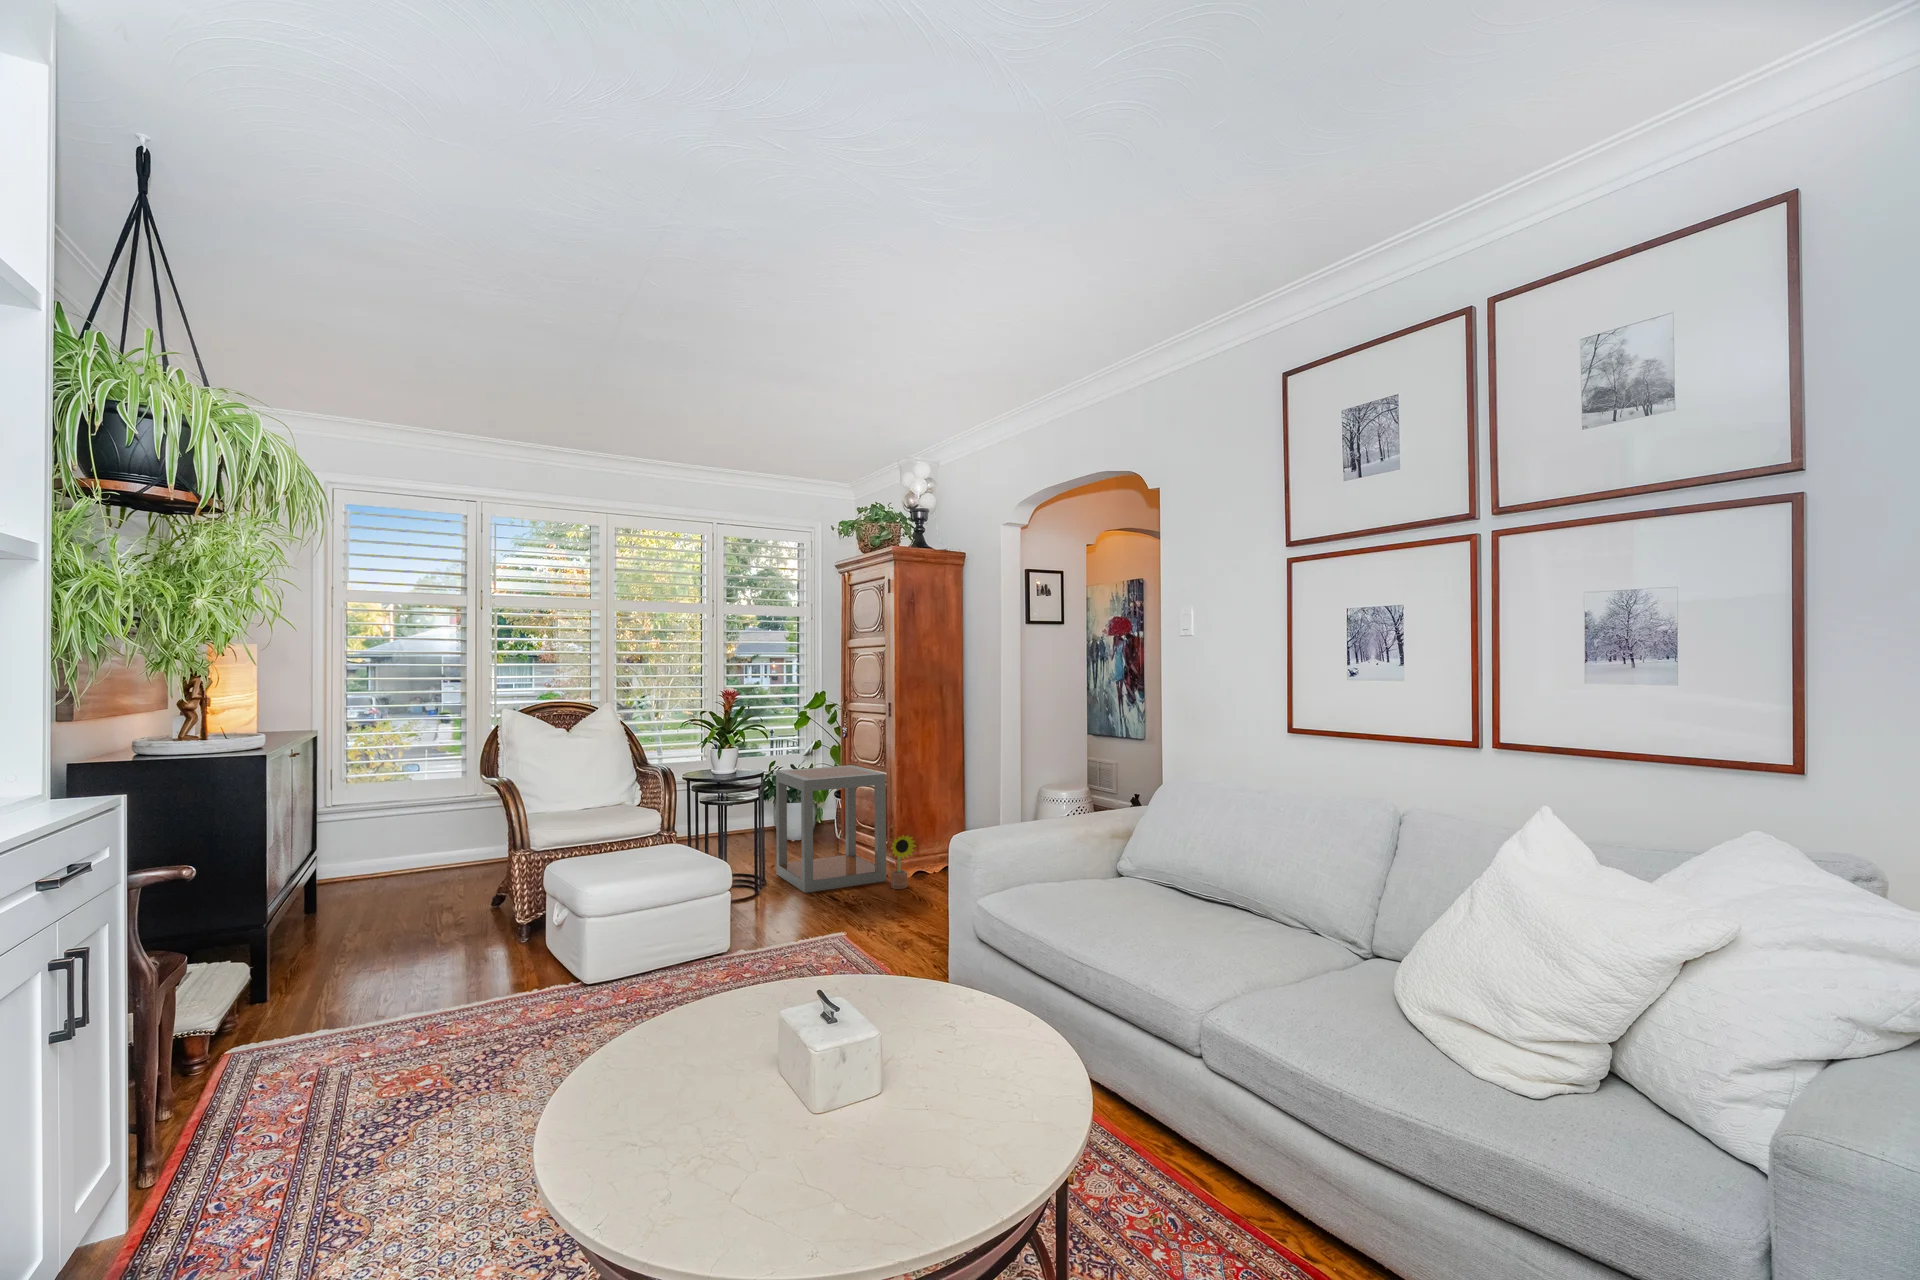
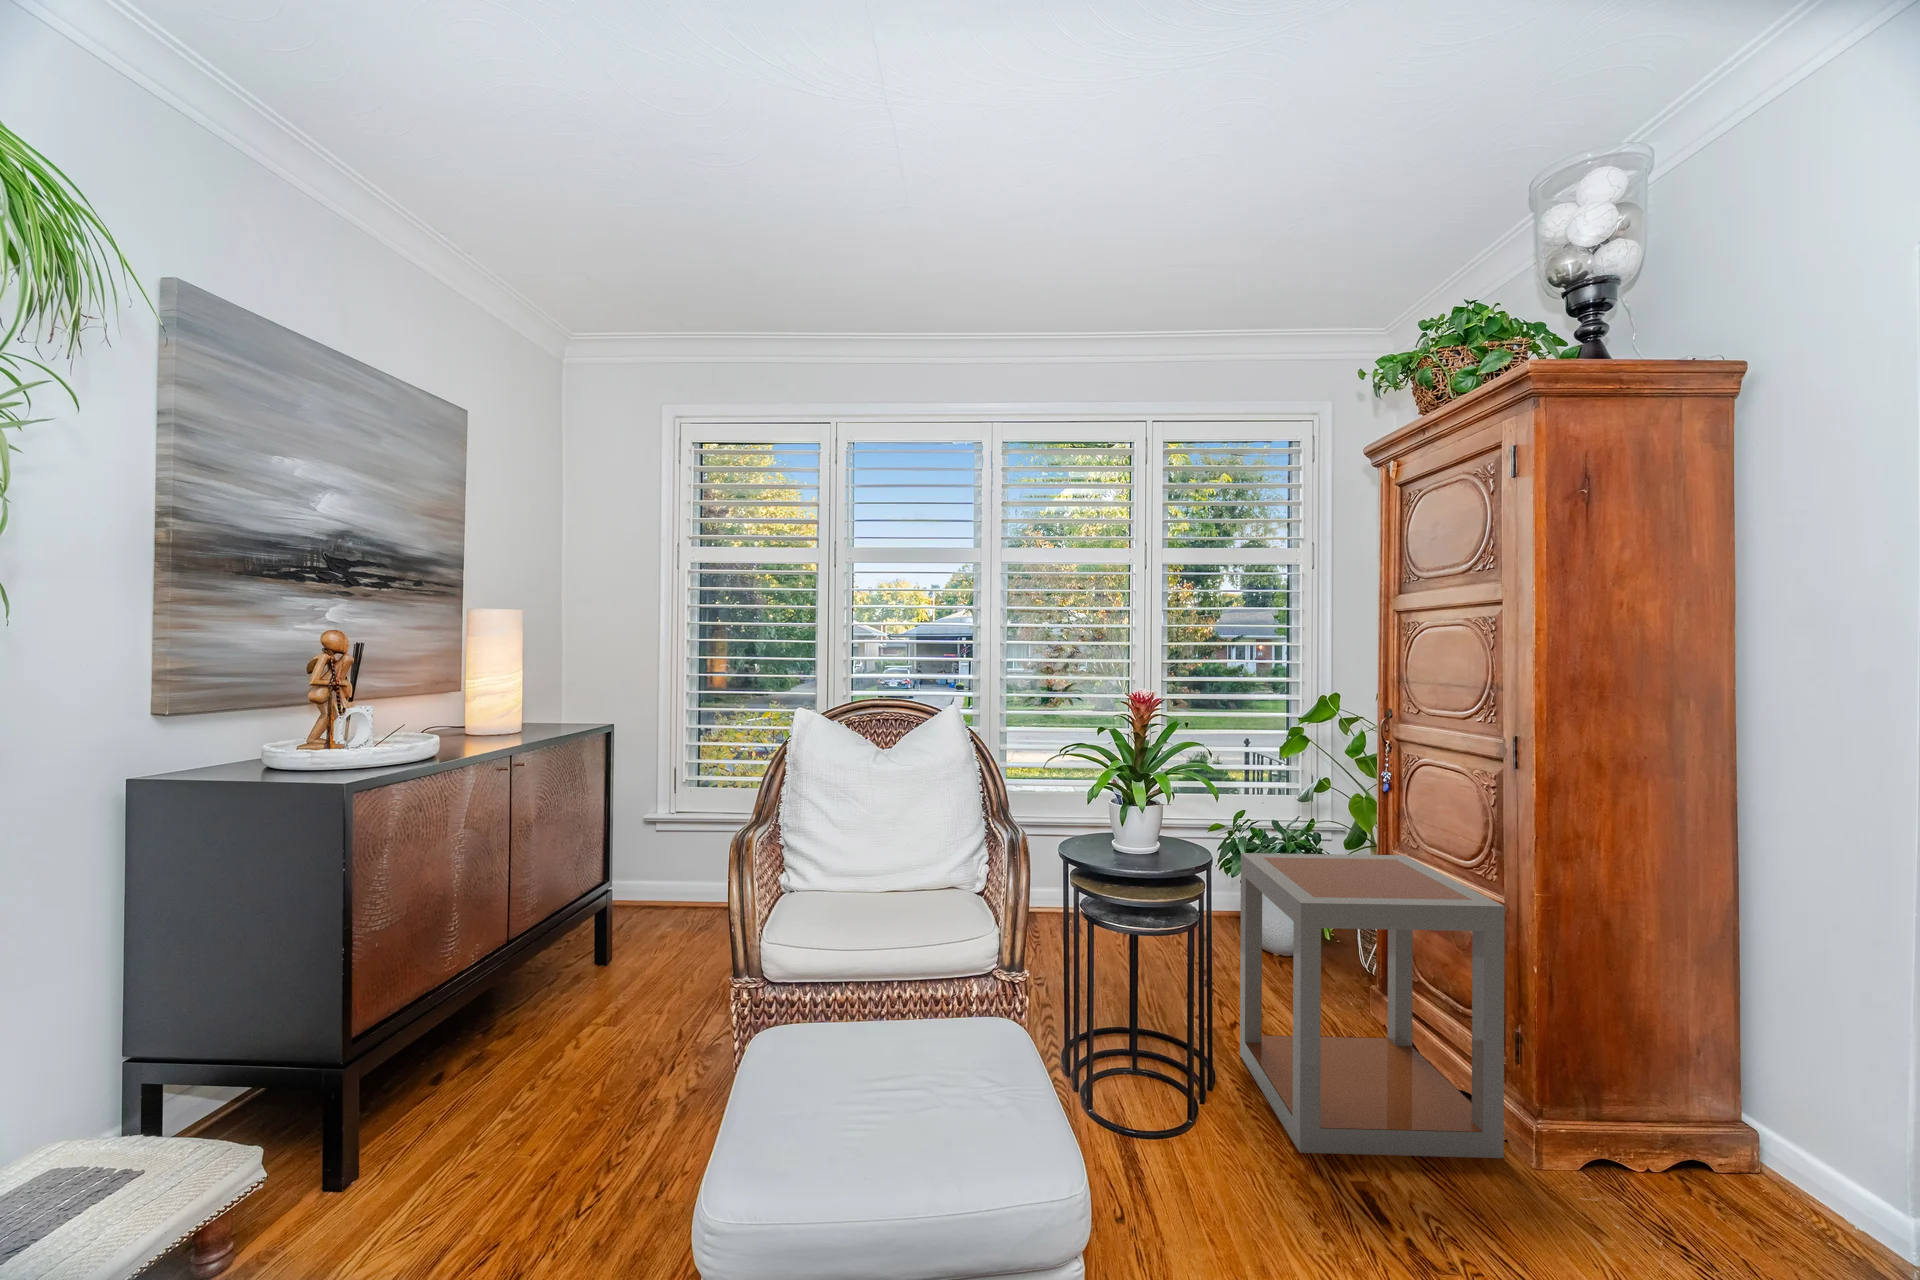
decorative plant: present [891,835,916,889] -> none [1526,1085,1612,1217]

